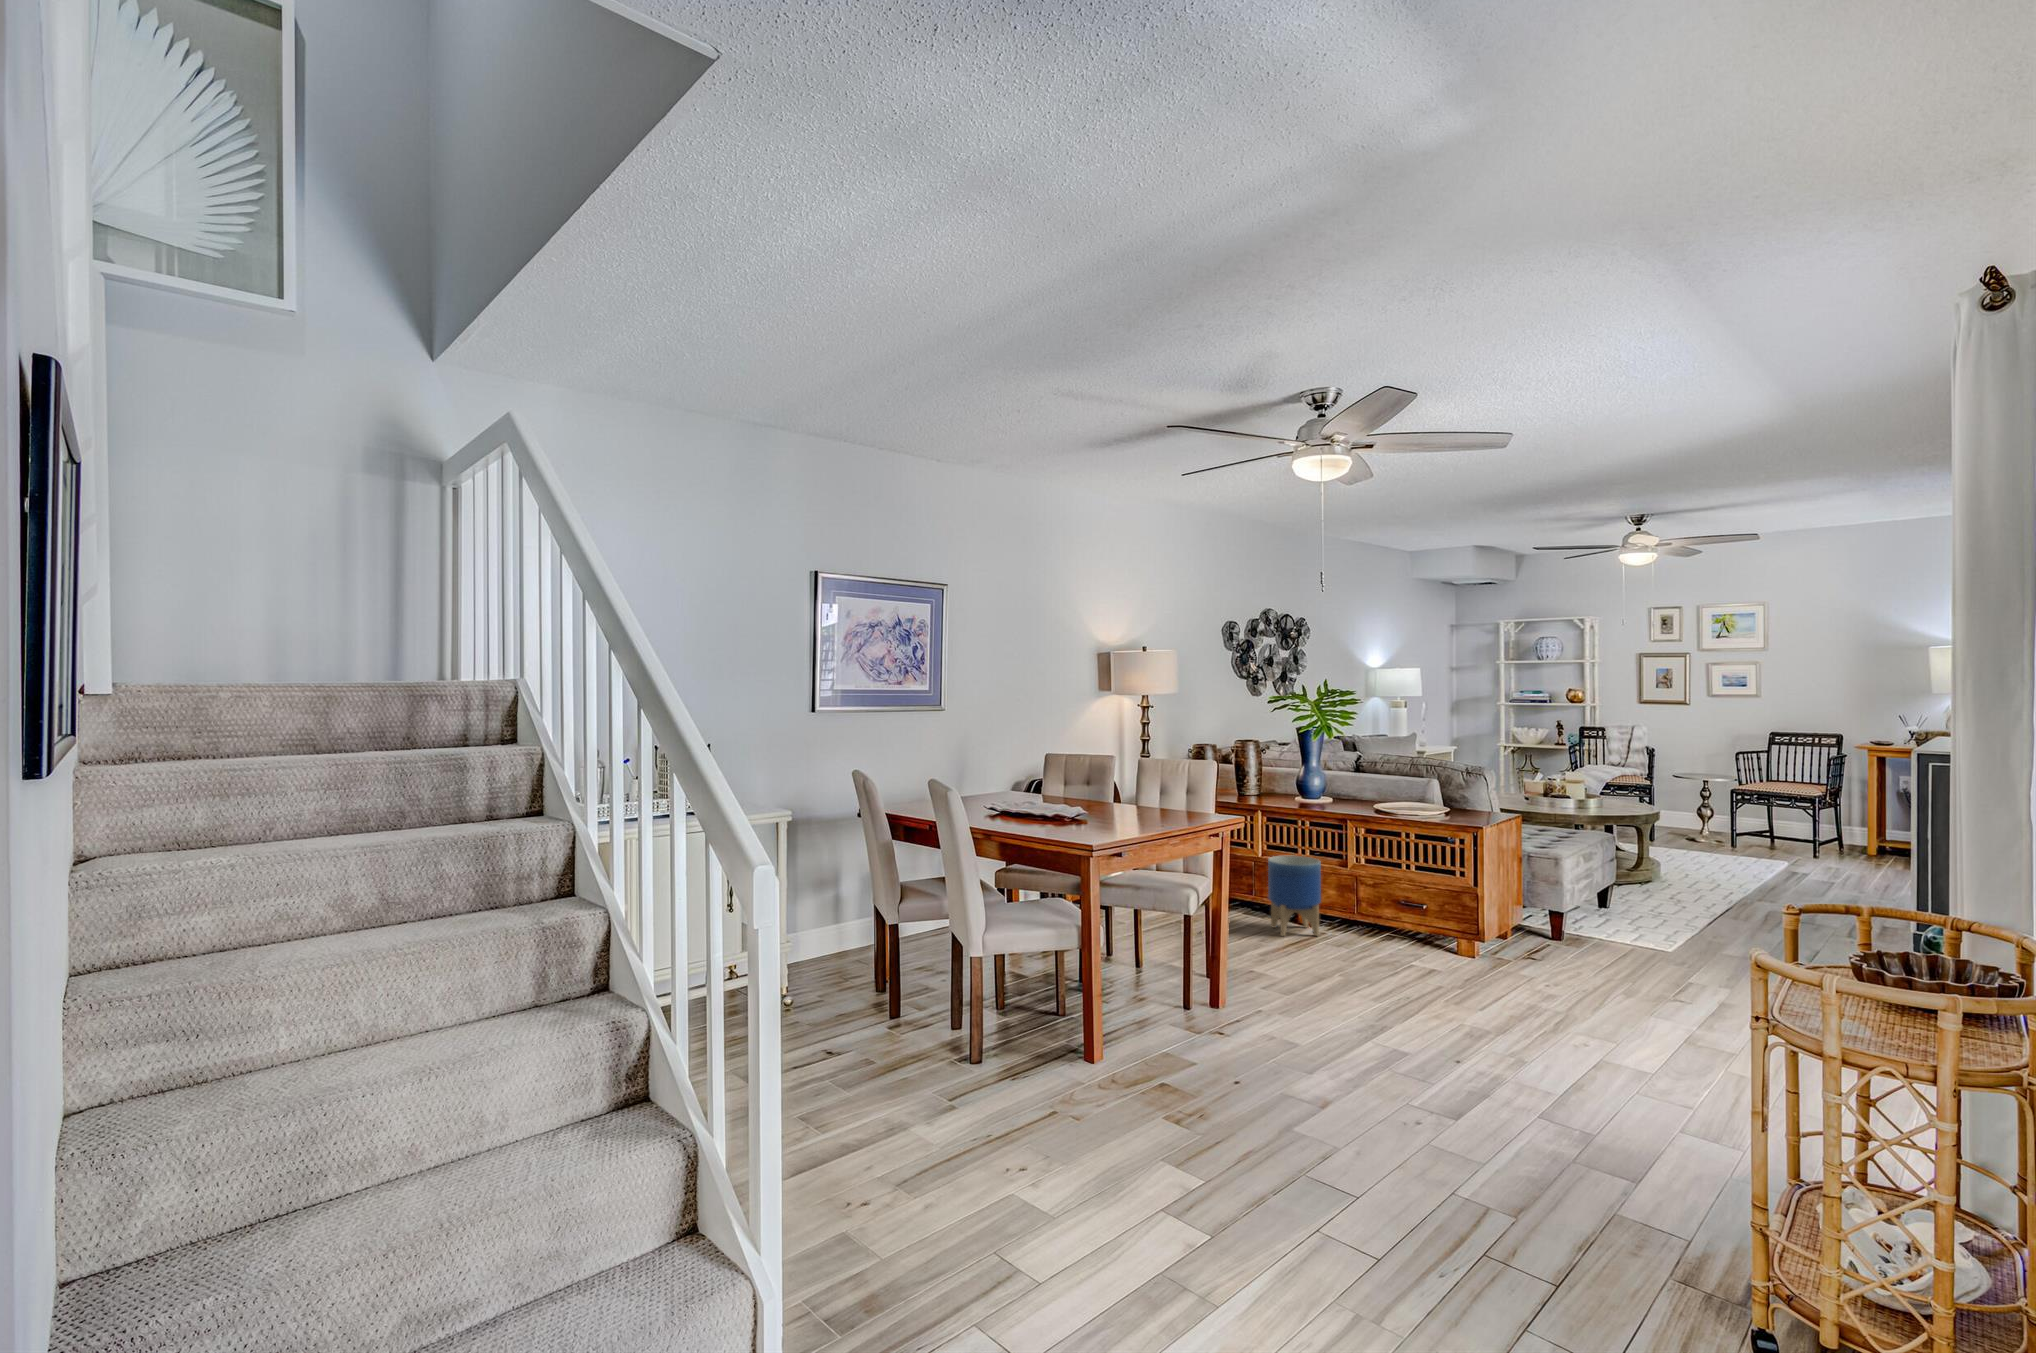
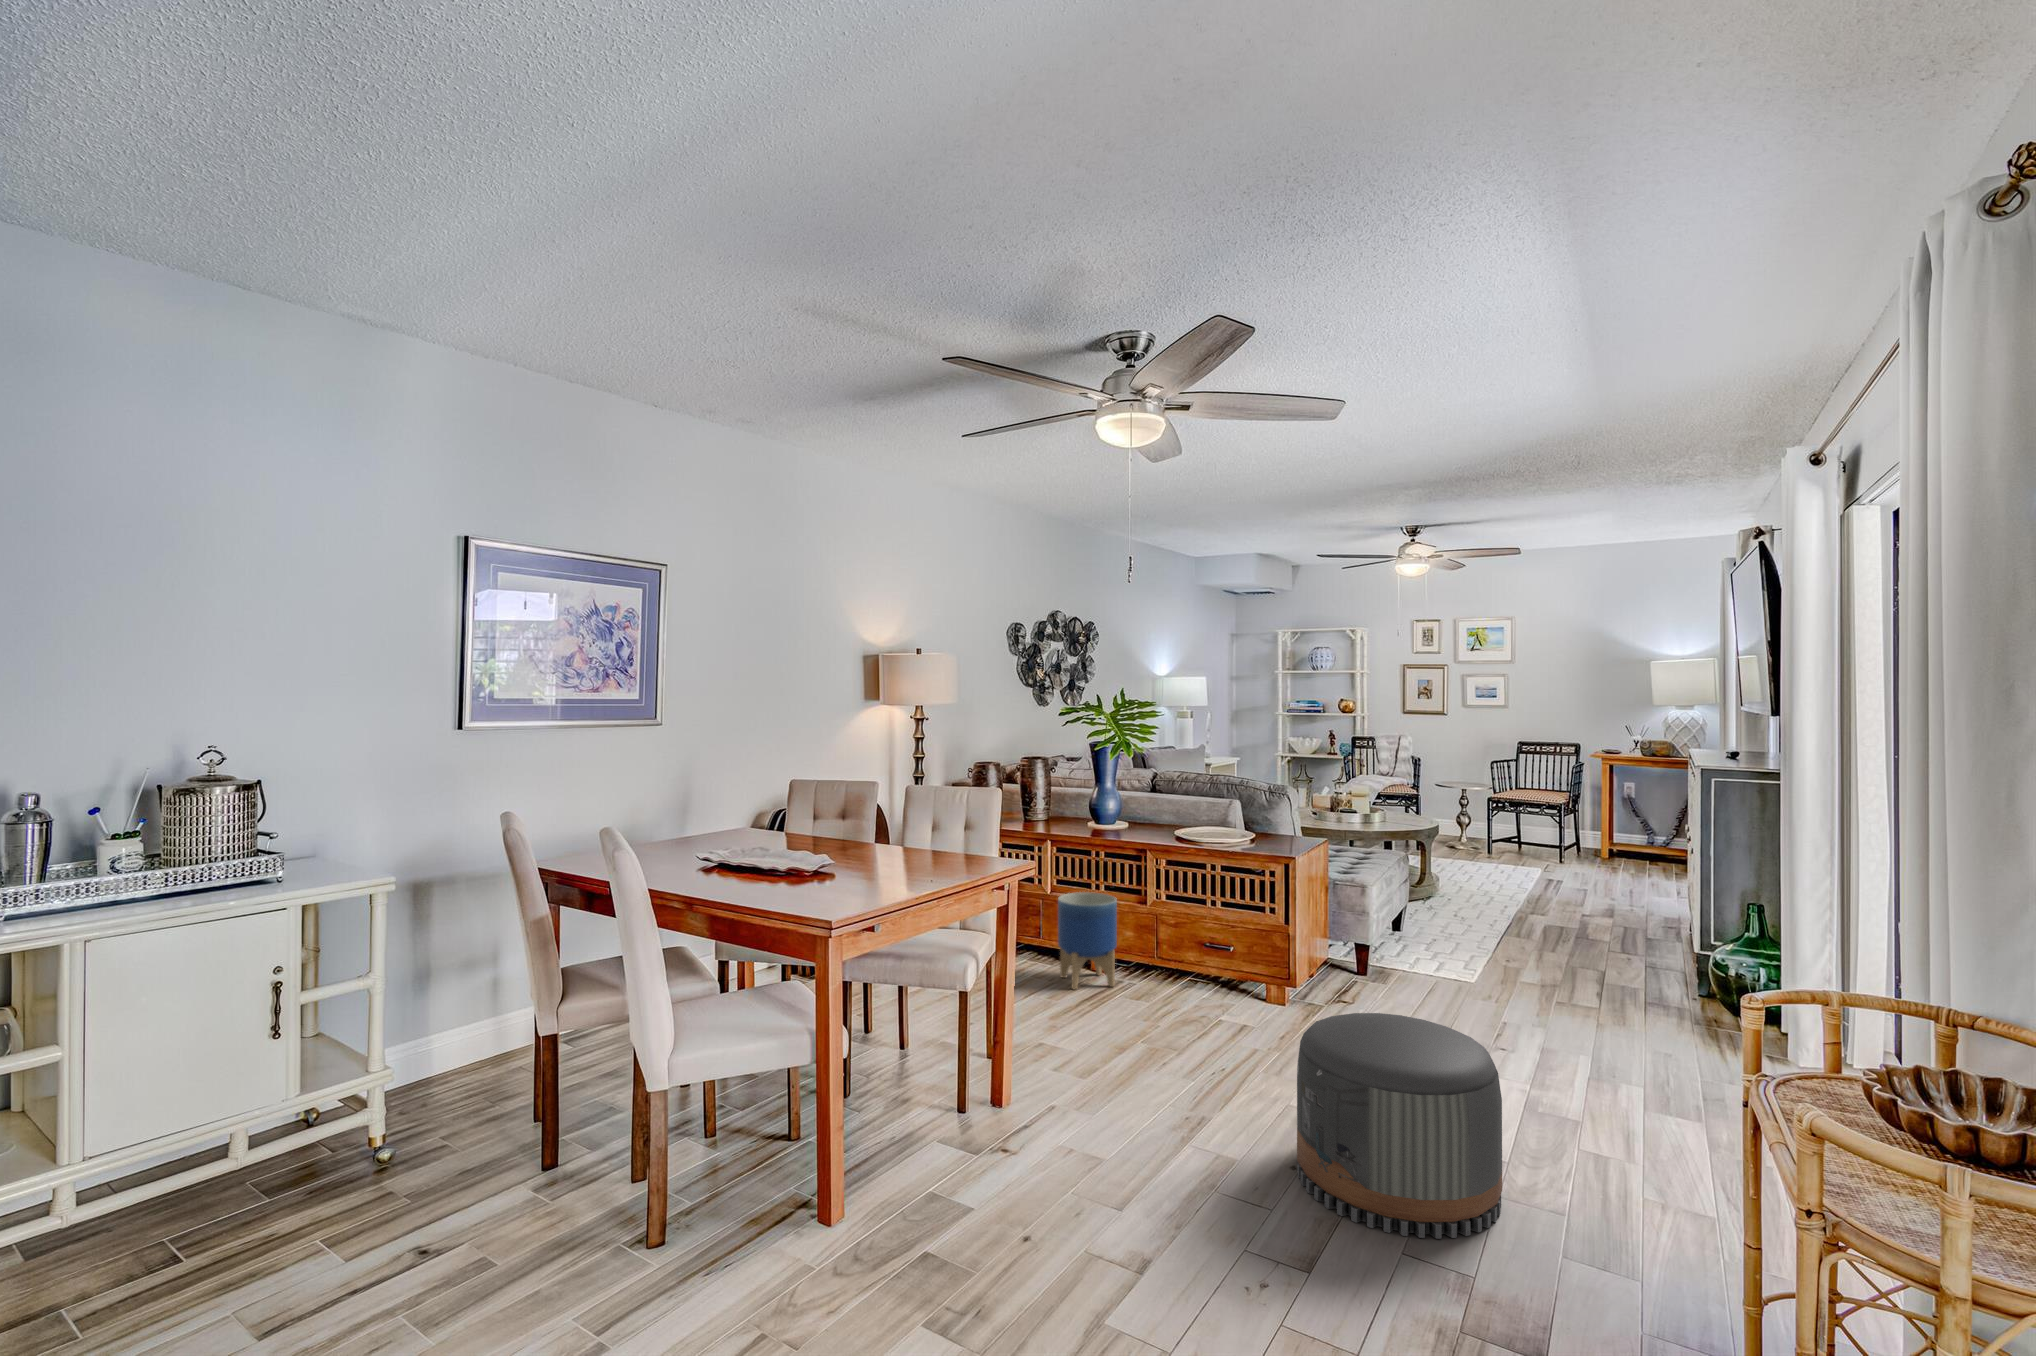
pouf: none [1460,943,1636,1112] -> present [1297,1013,1502,1239]

